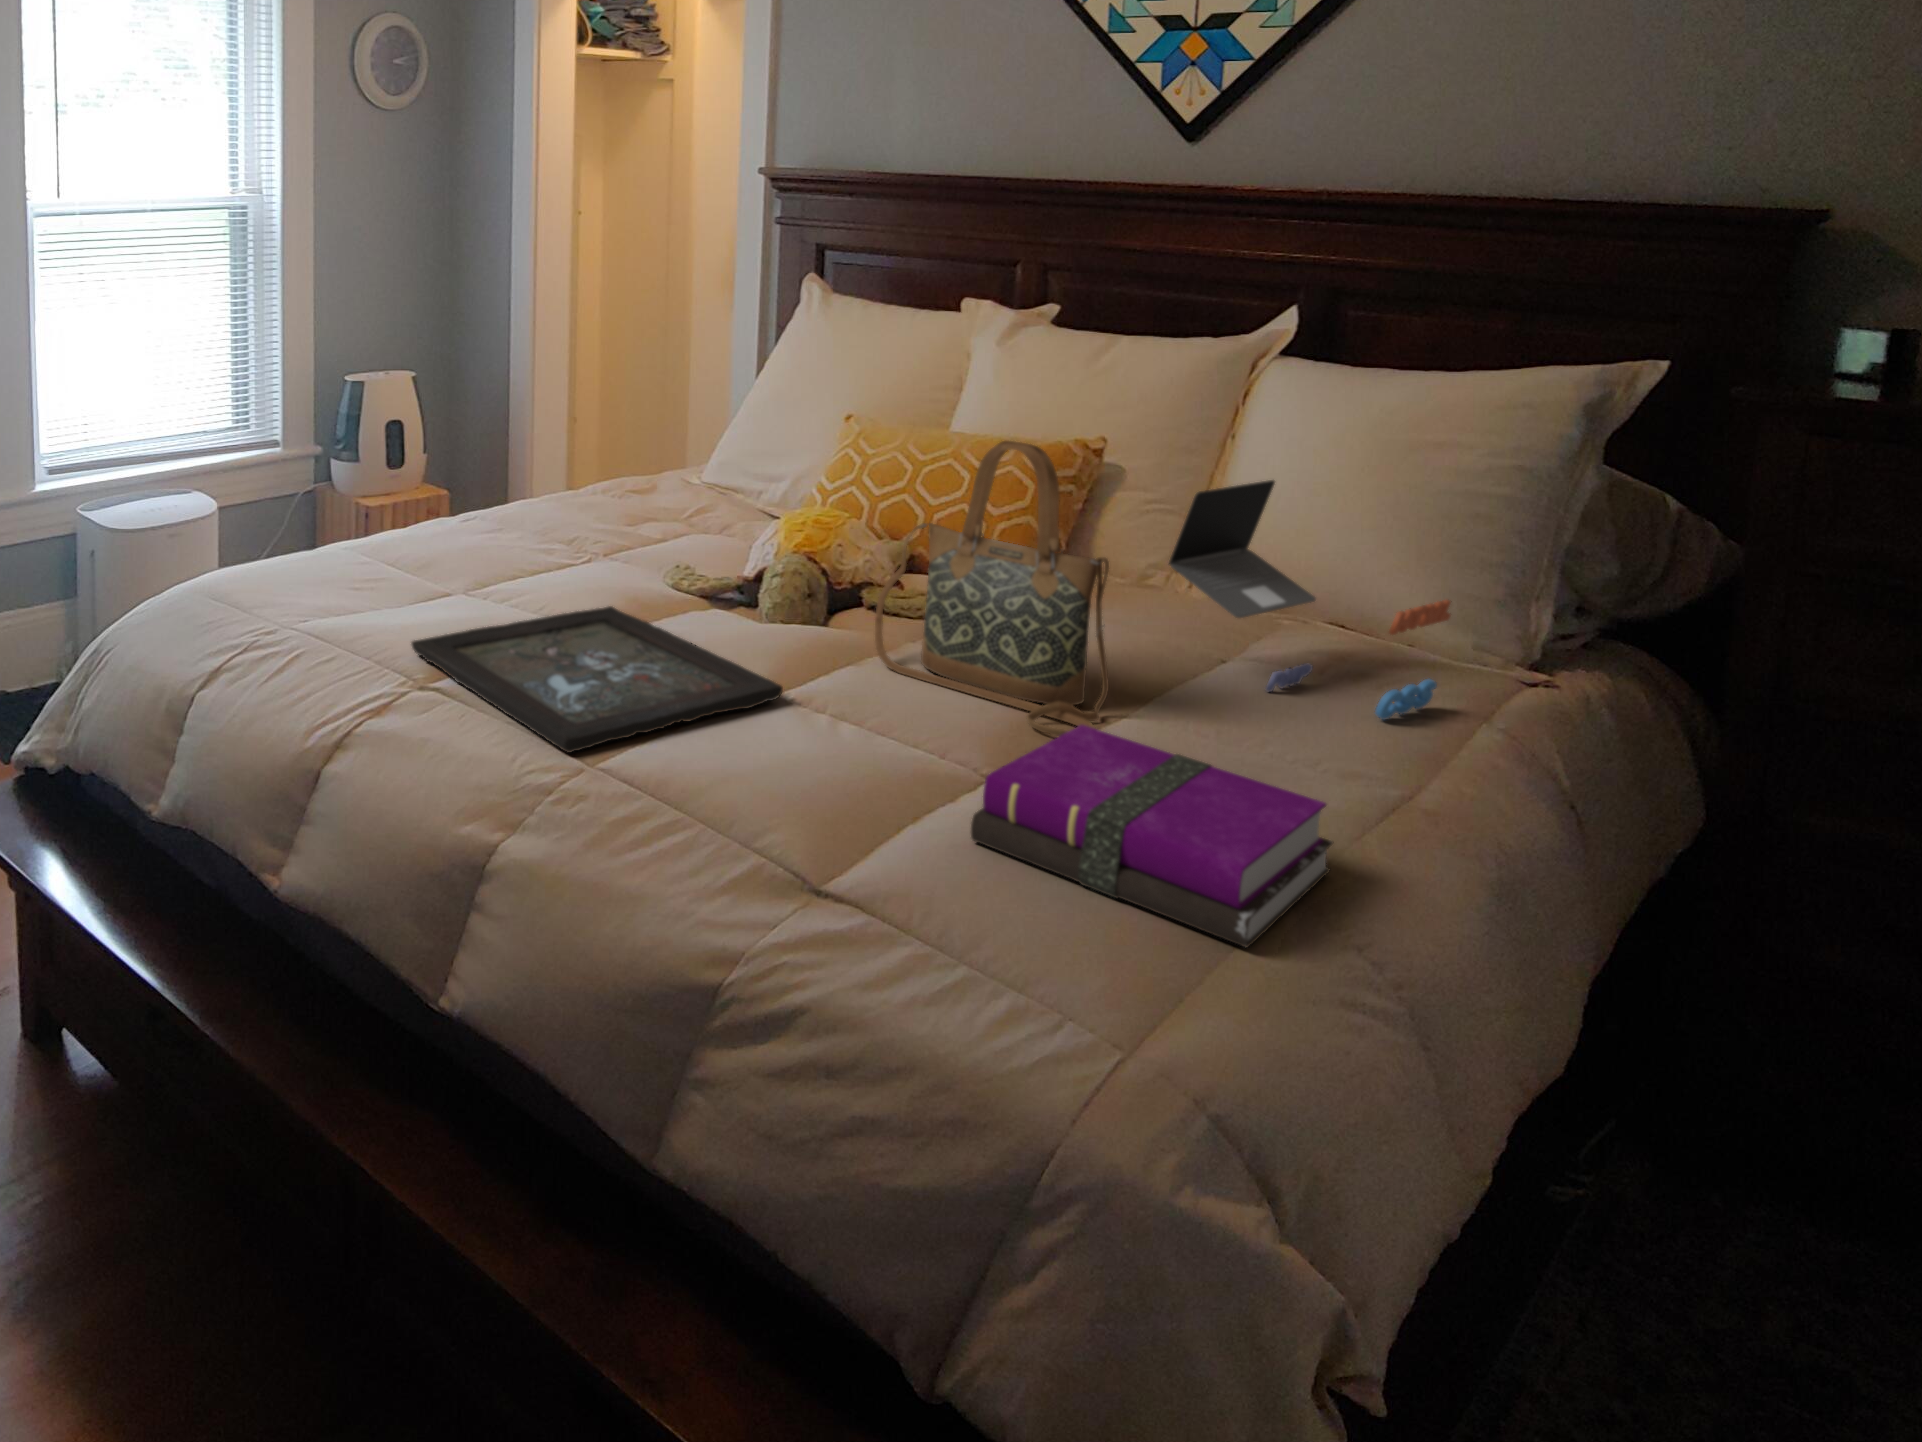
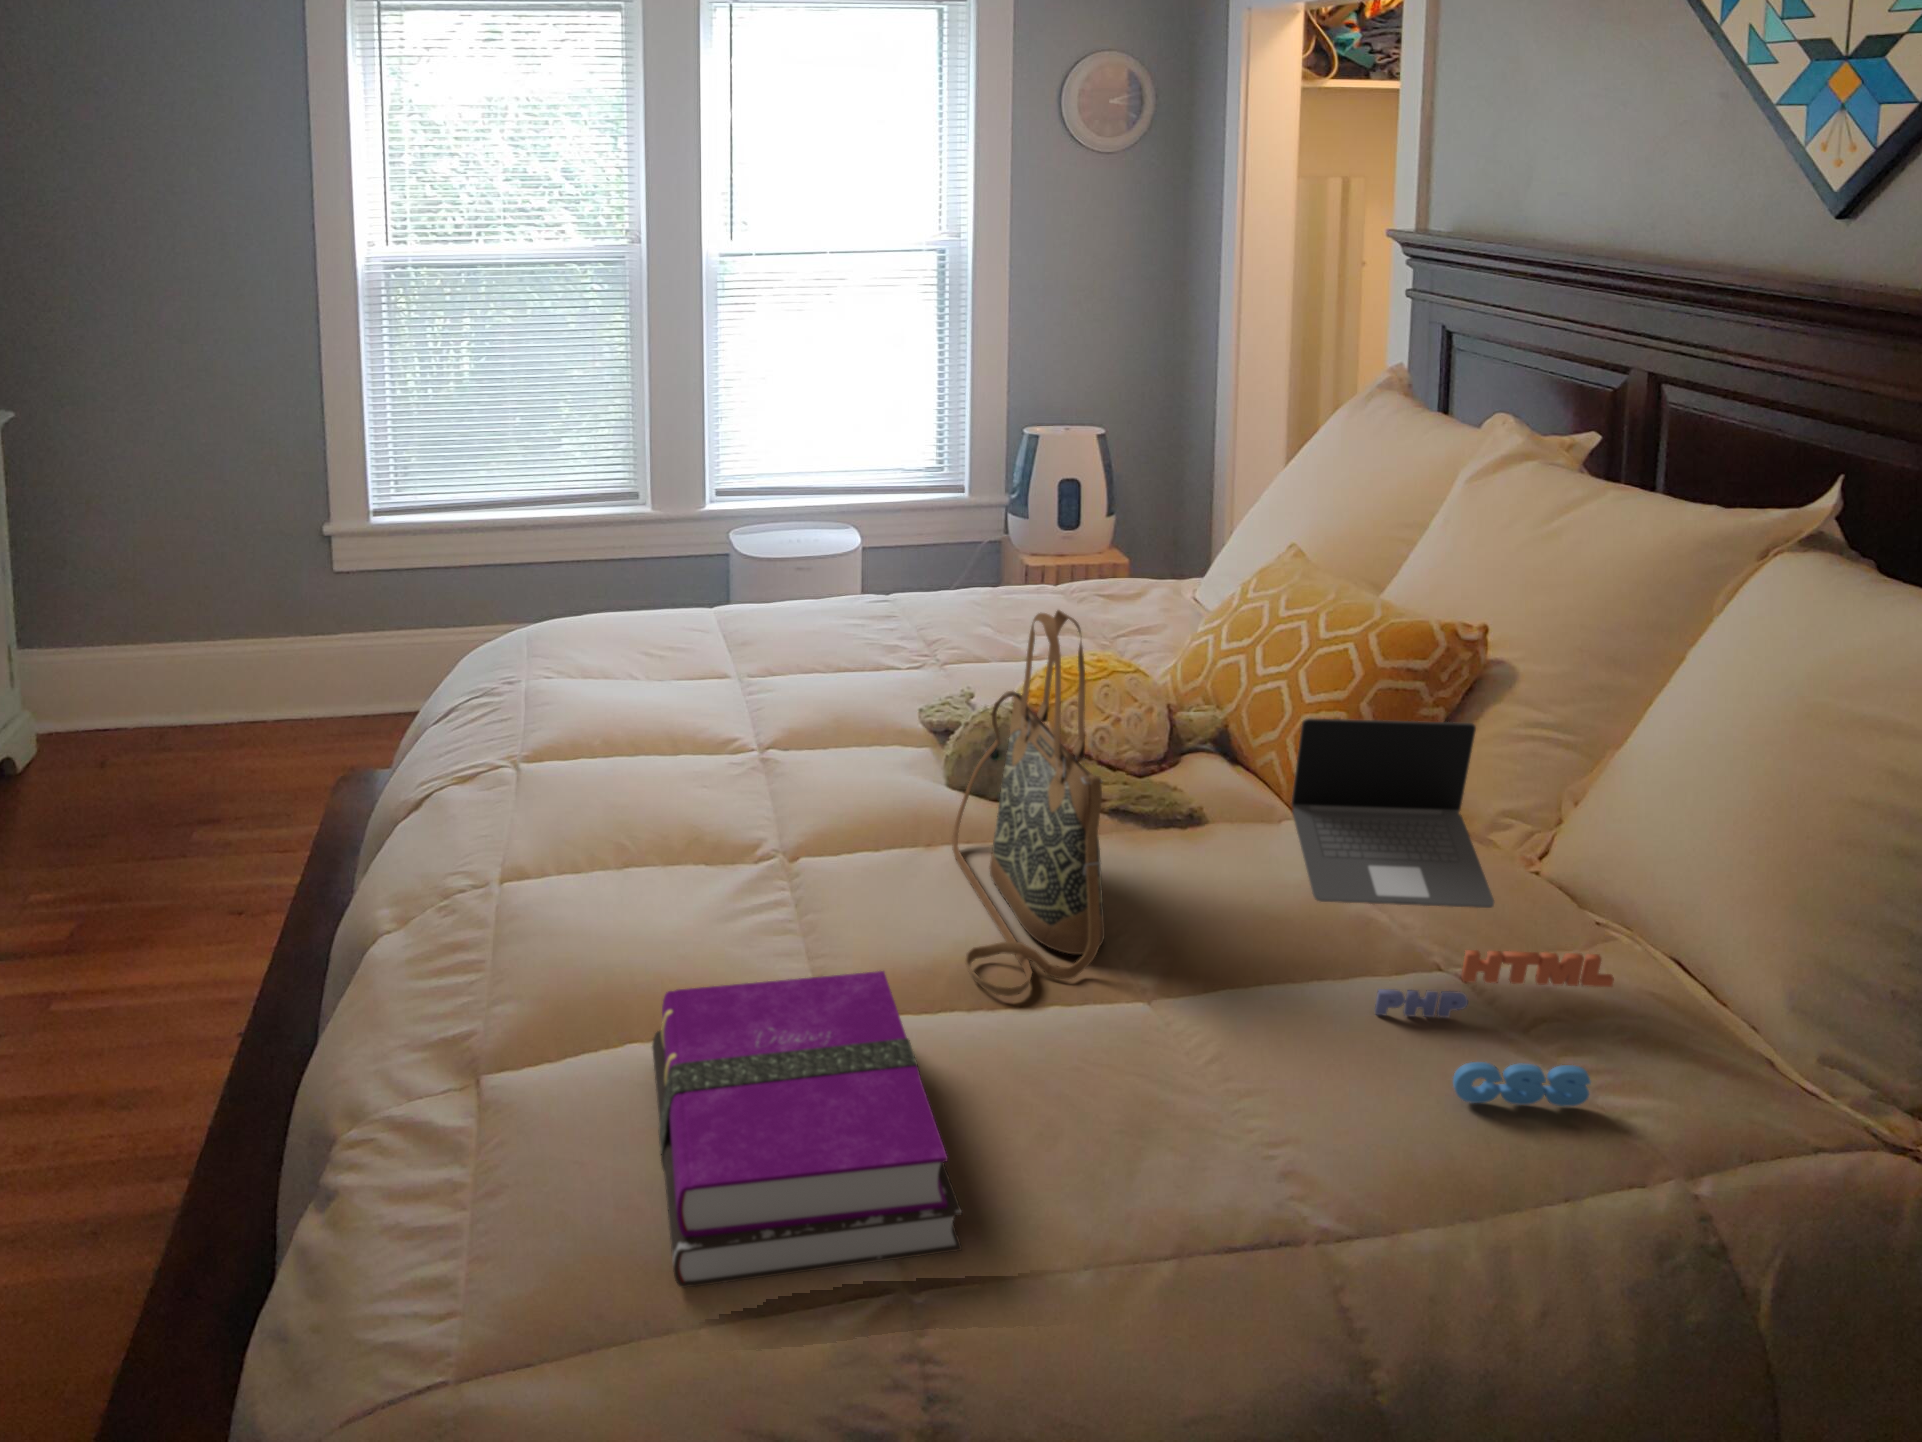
tray: present [412,606,783,752] -> none [487,711,792,856]

